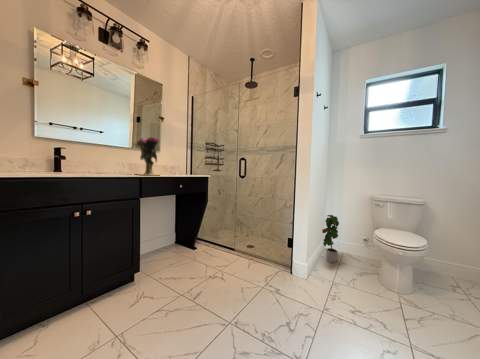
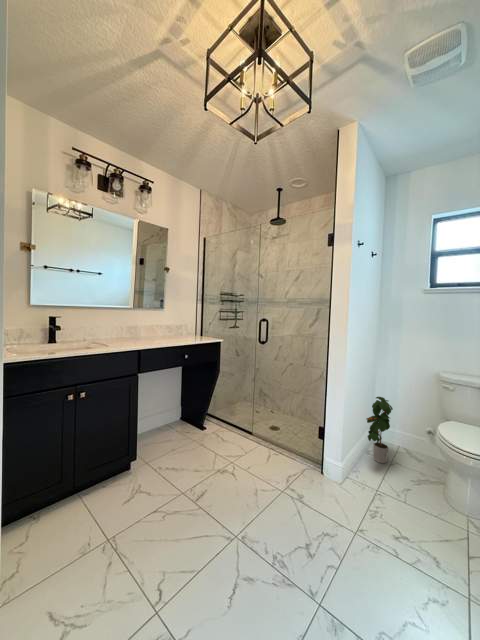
vase: present [137,137,159,175] -> none [130,299,172,345]

